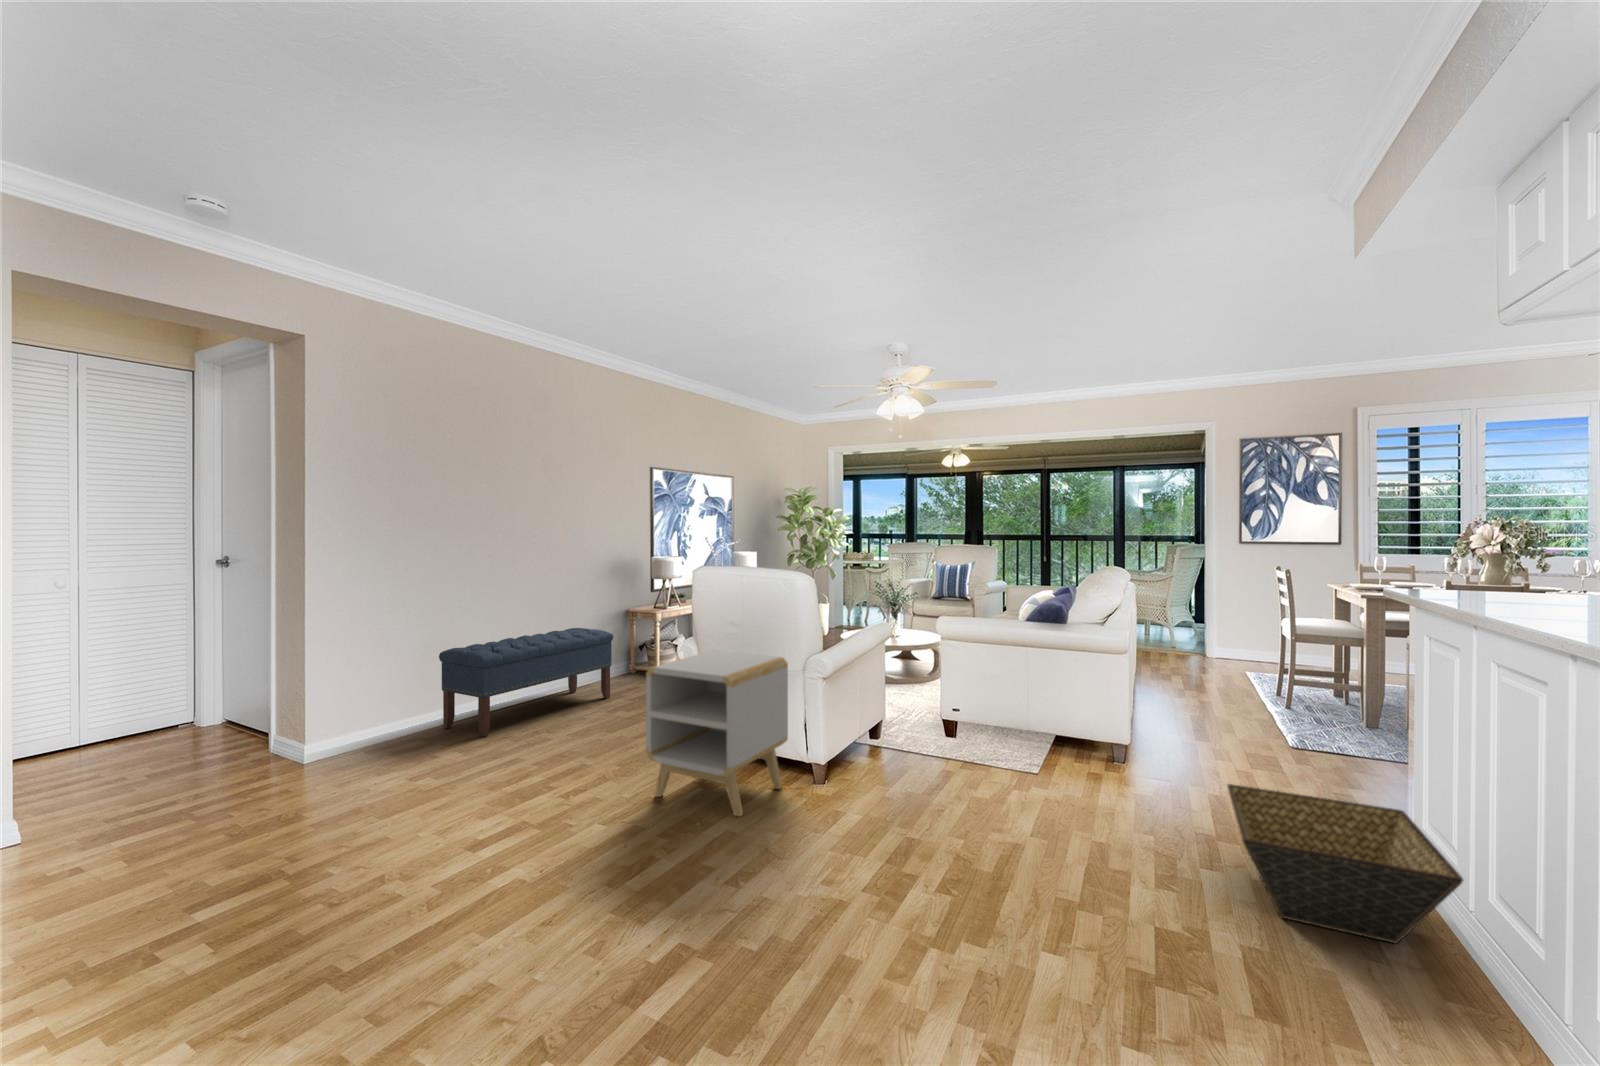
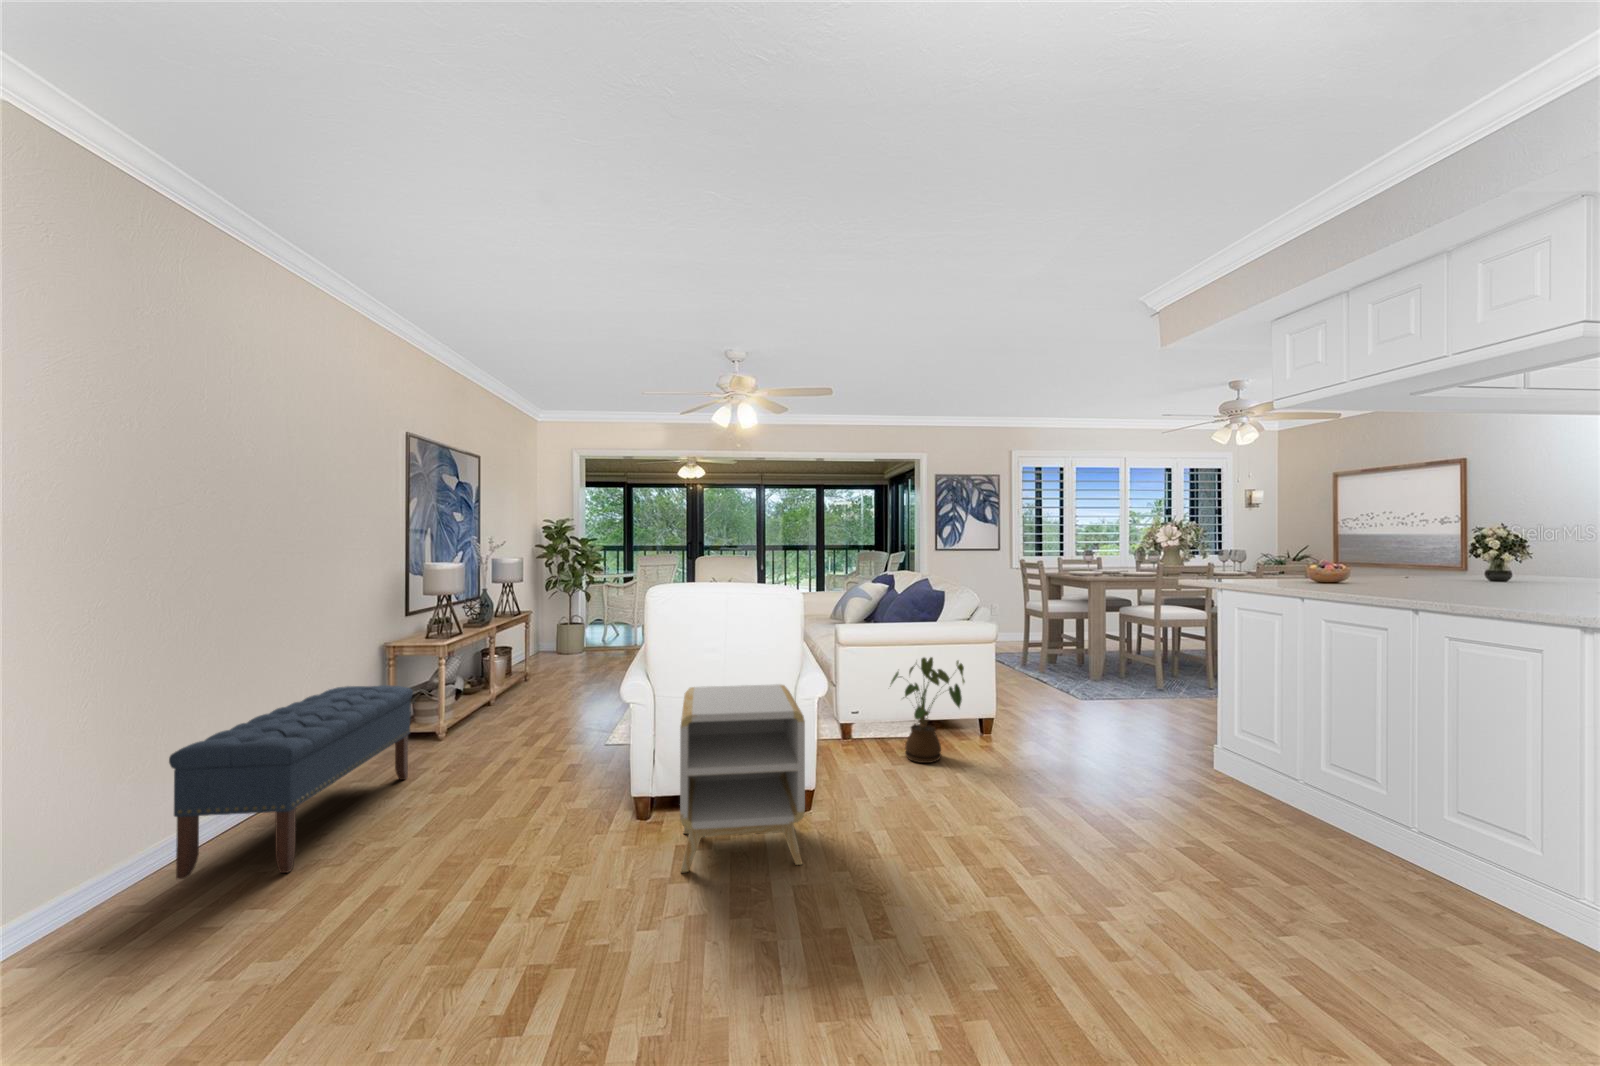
house plant: none [963,655,1058,771] -> present [891,657,965,763]
basket: present [1227,784,1464,944] -> none [1136,730,1312,817]

